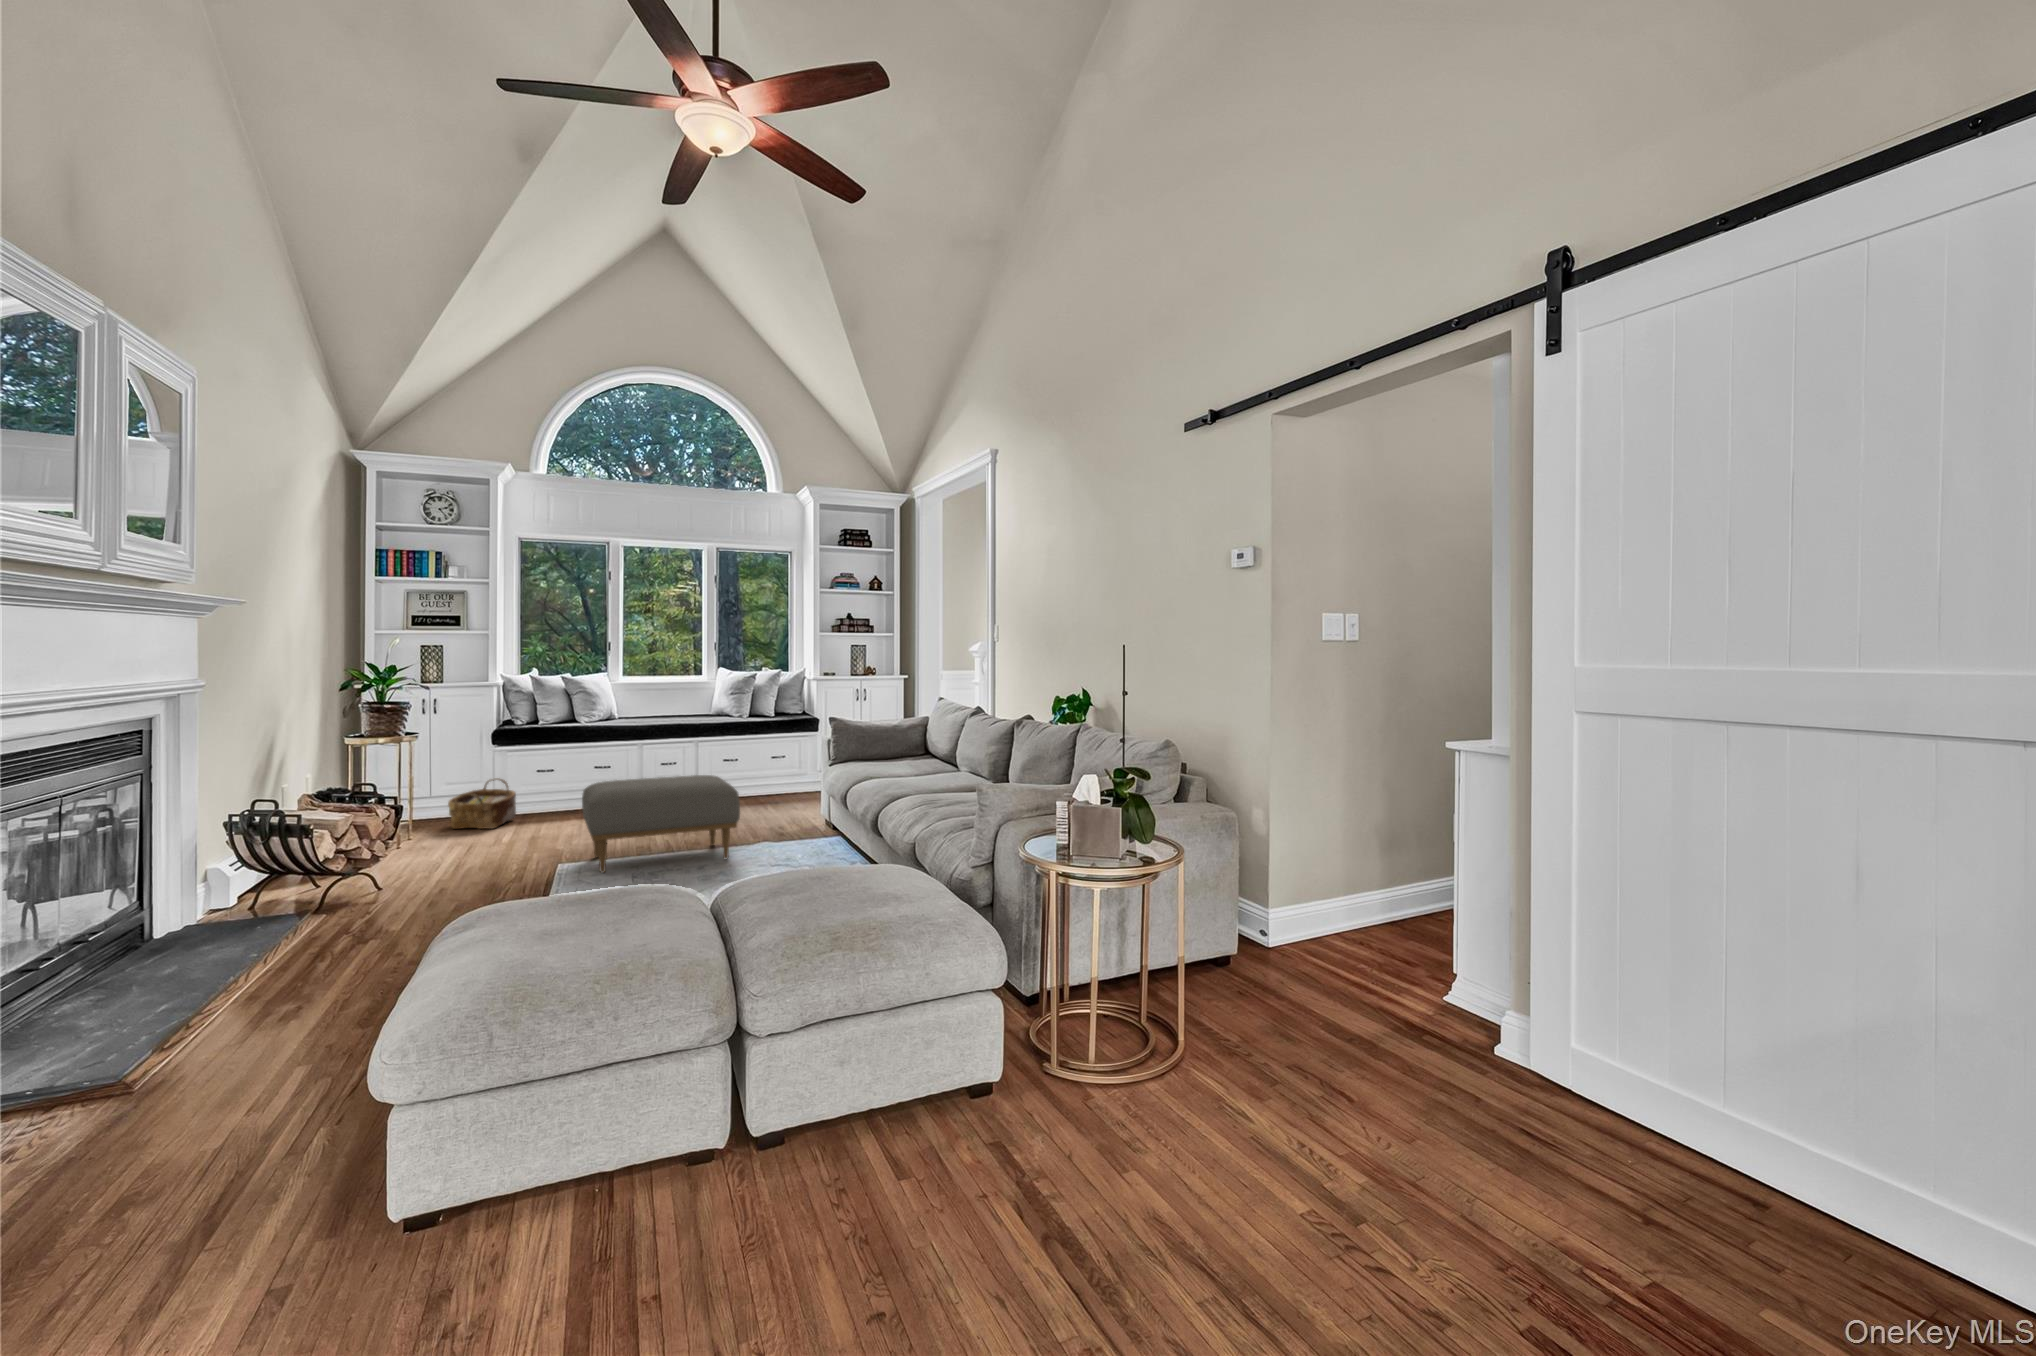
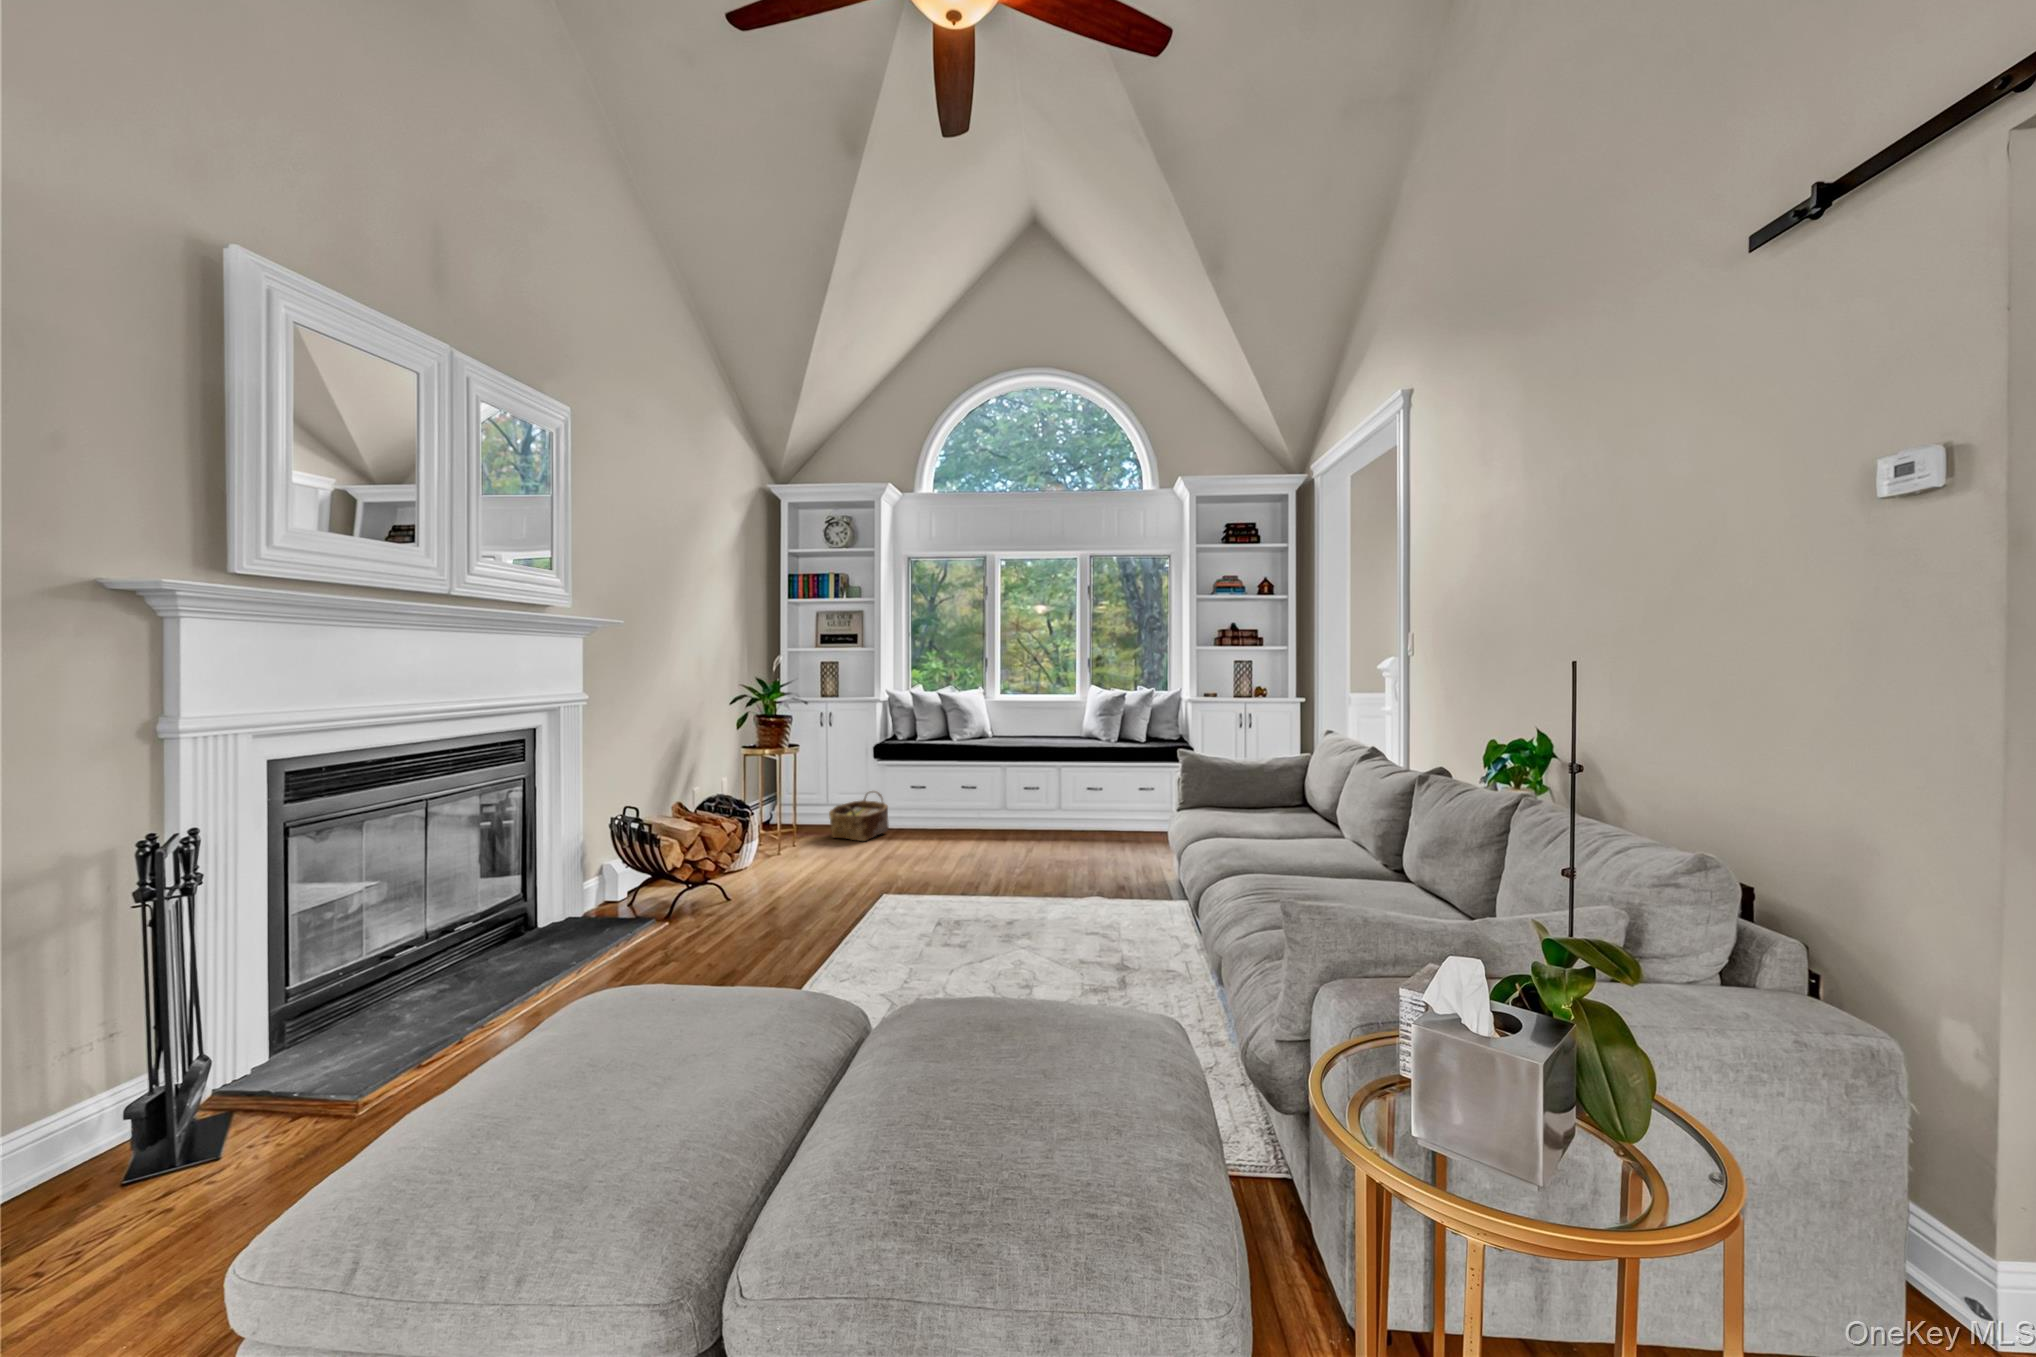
ottoman: present [582,775,740,873] -> none [905,808,1065,911]

